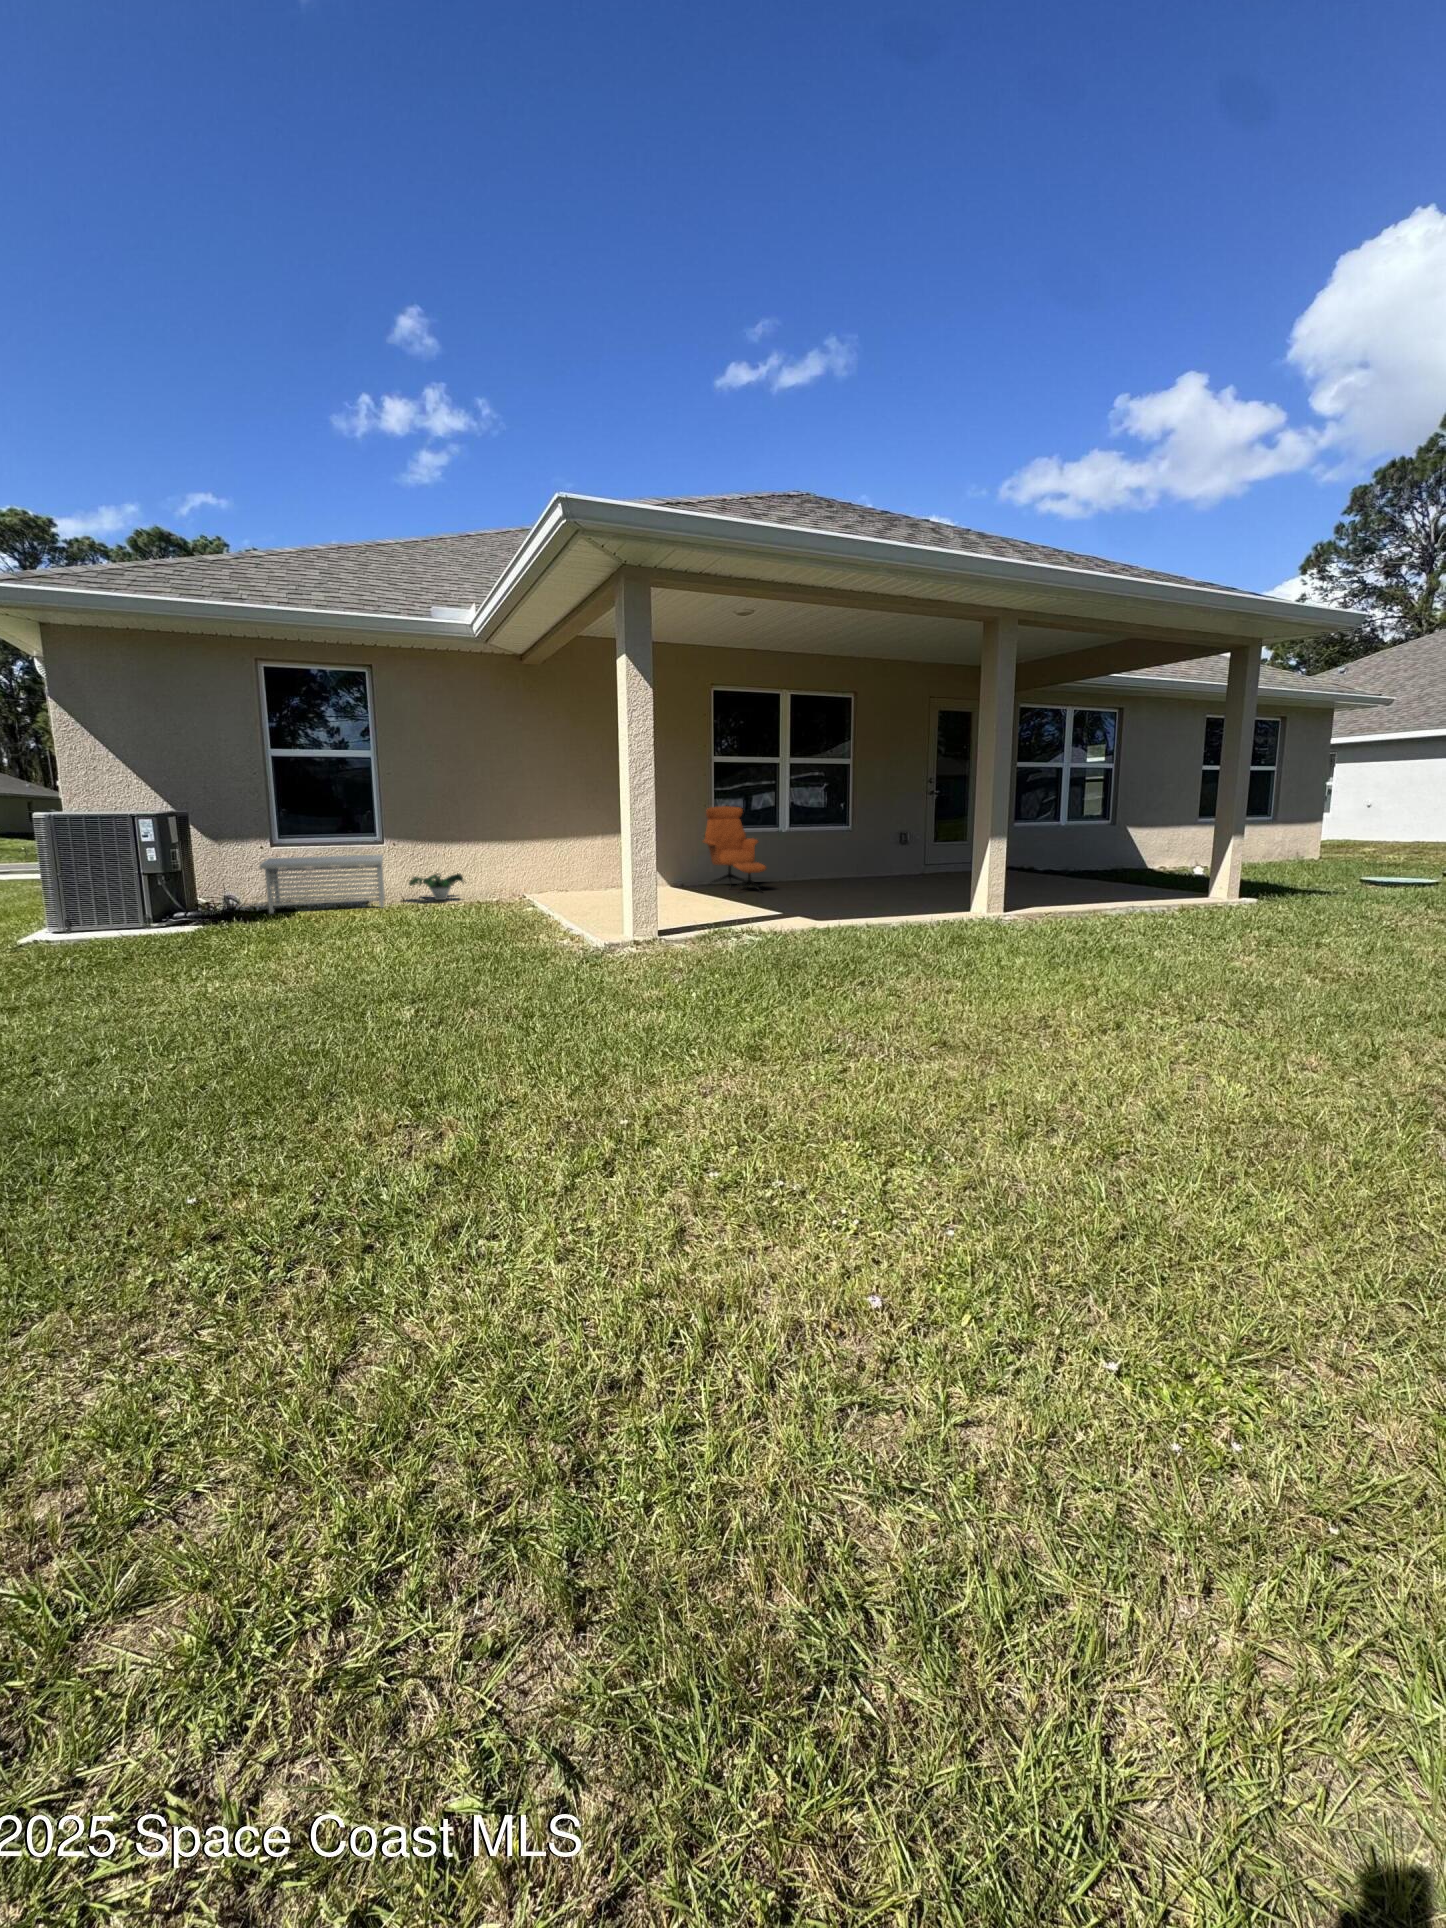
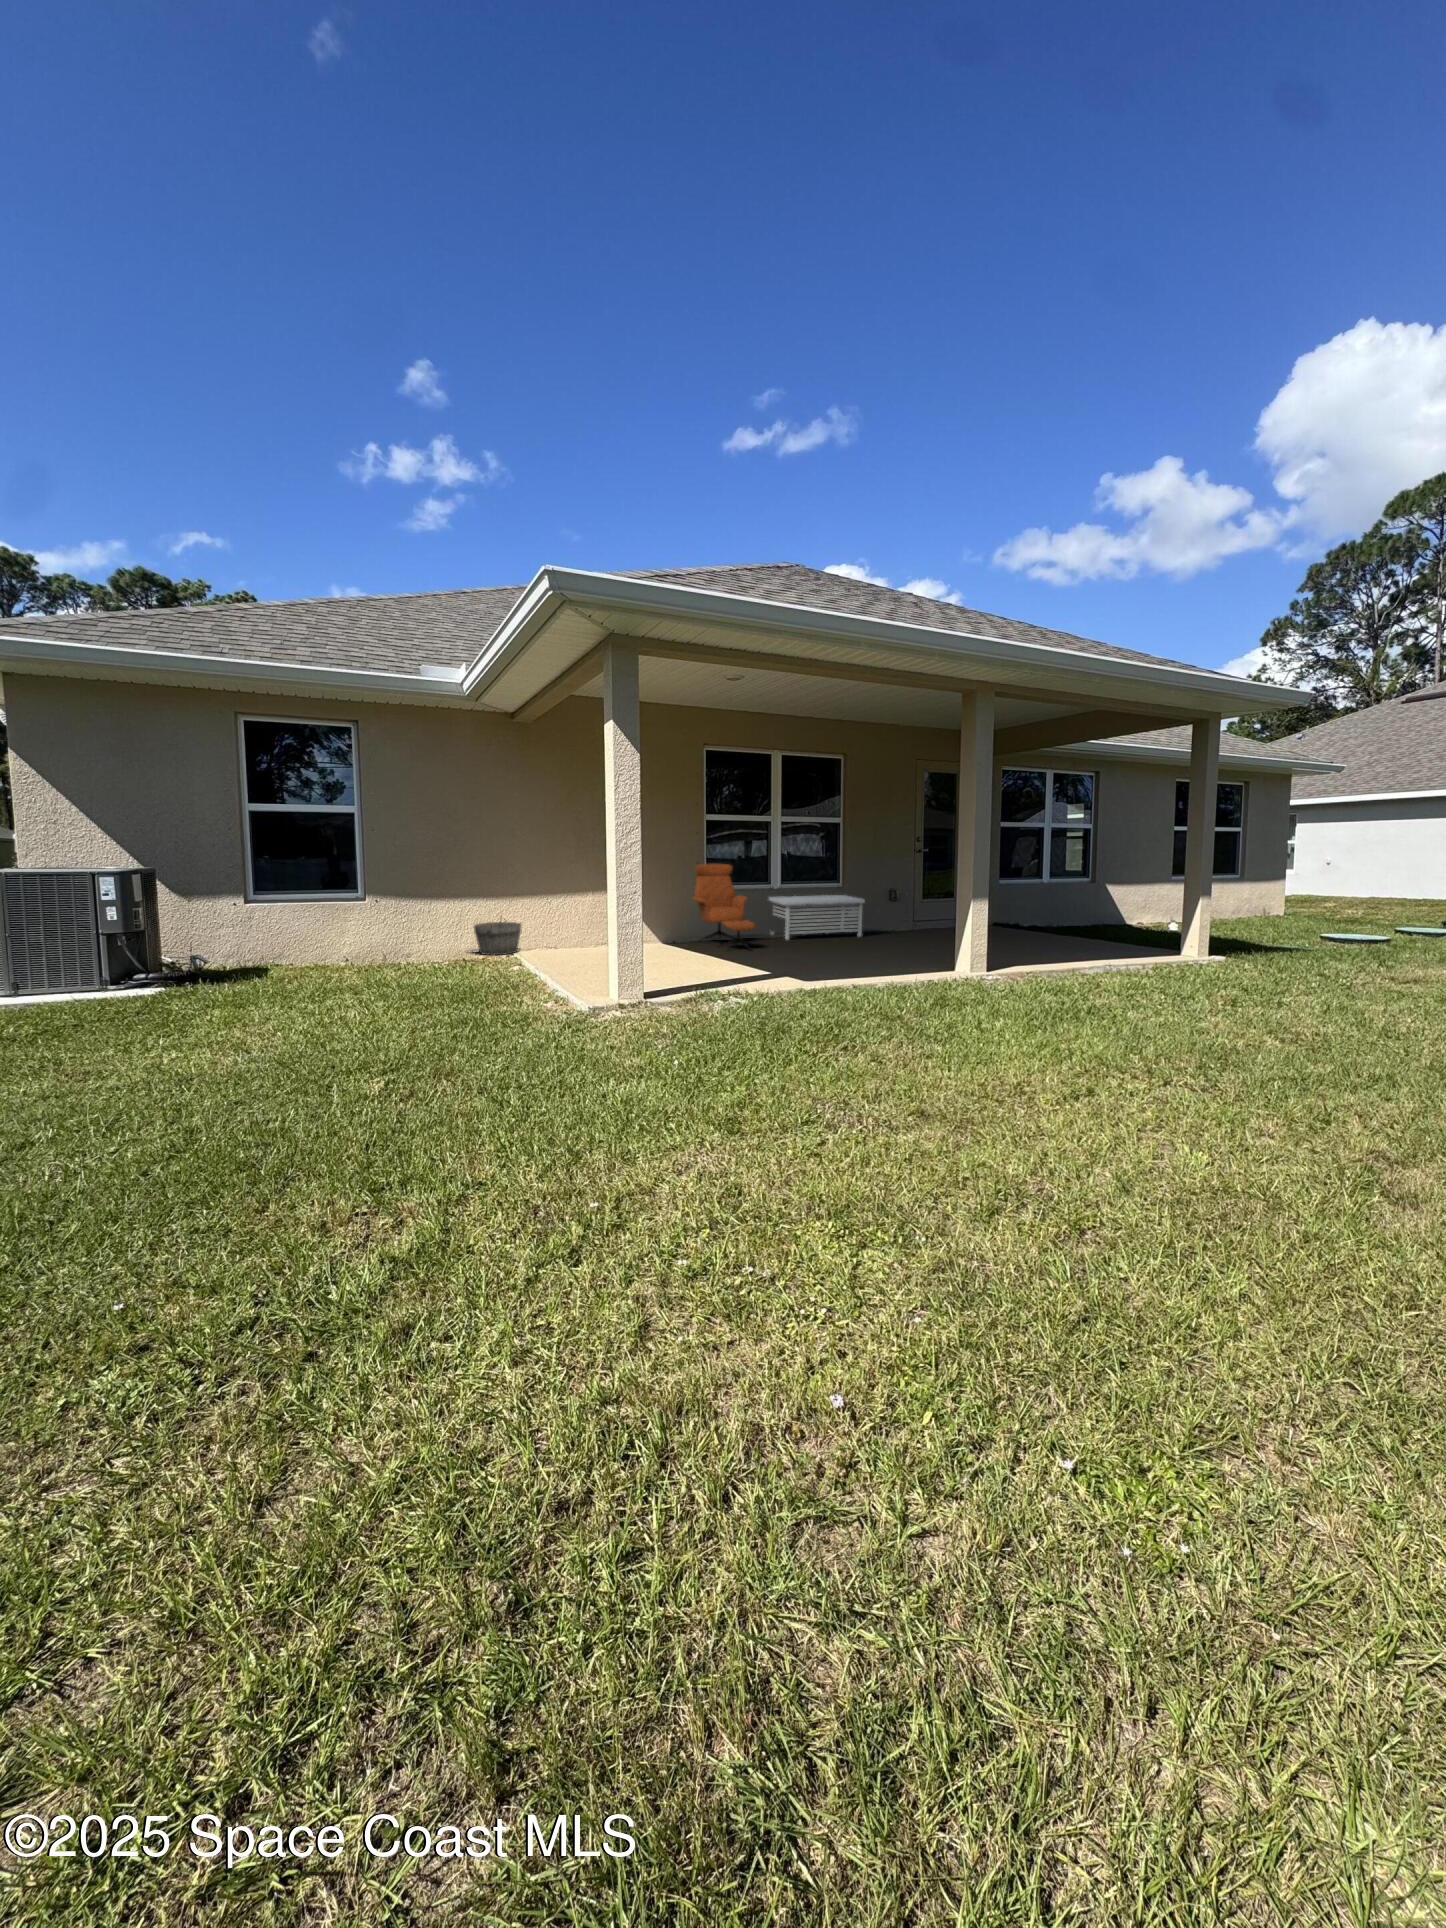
storage bench: present [259,854,385,914] -> present [769,895,865,940]
wooden bucket: none [491,857,537,897] -> present [474,917,521,955]
potted plant: present [409,873,464,900] -> none [386,930,448,959]

